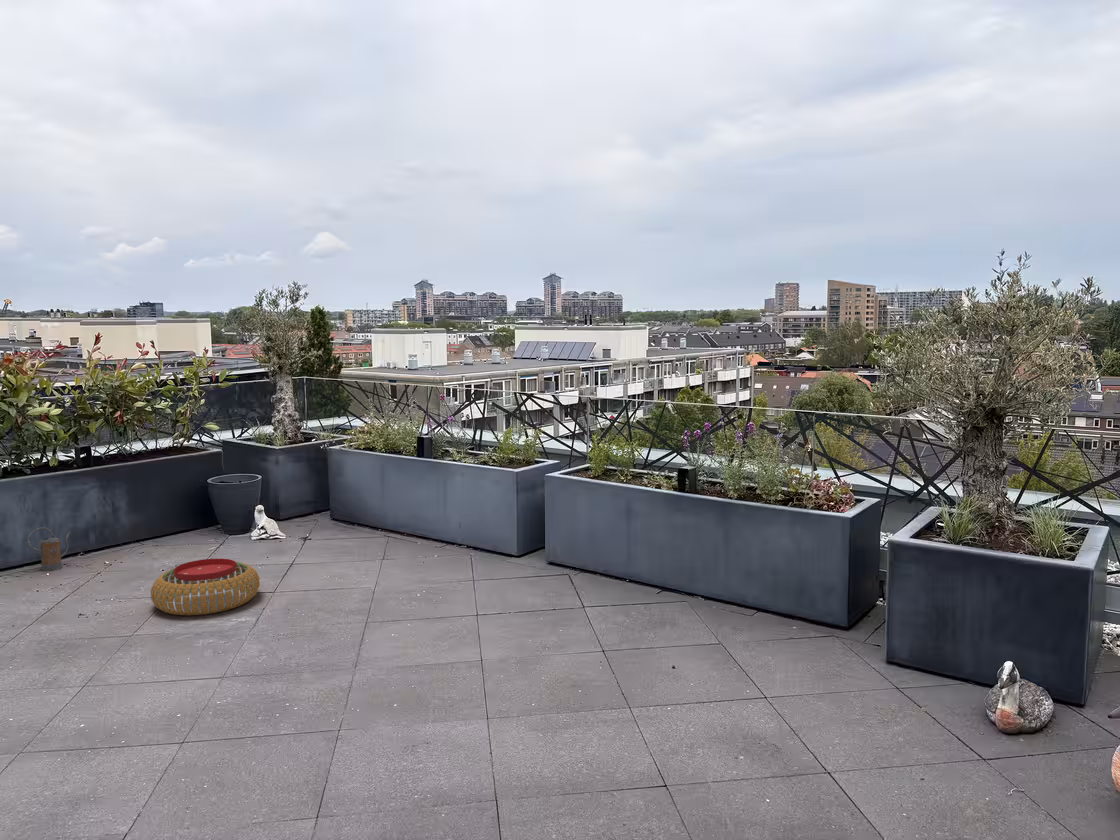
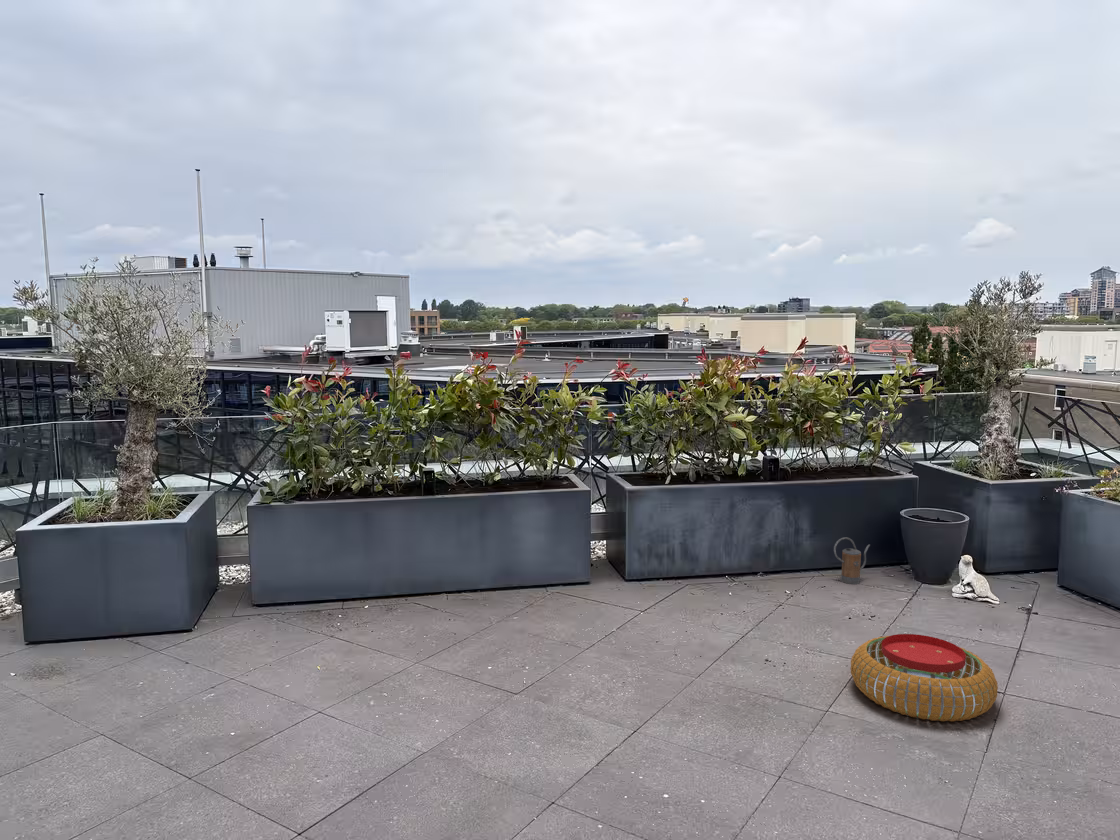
watering can: present [27,527,71,571] -> present [834,537,870,584]

